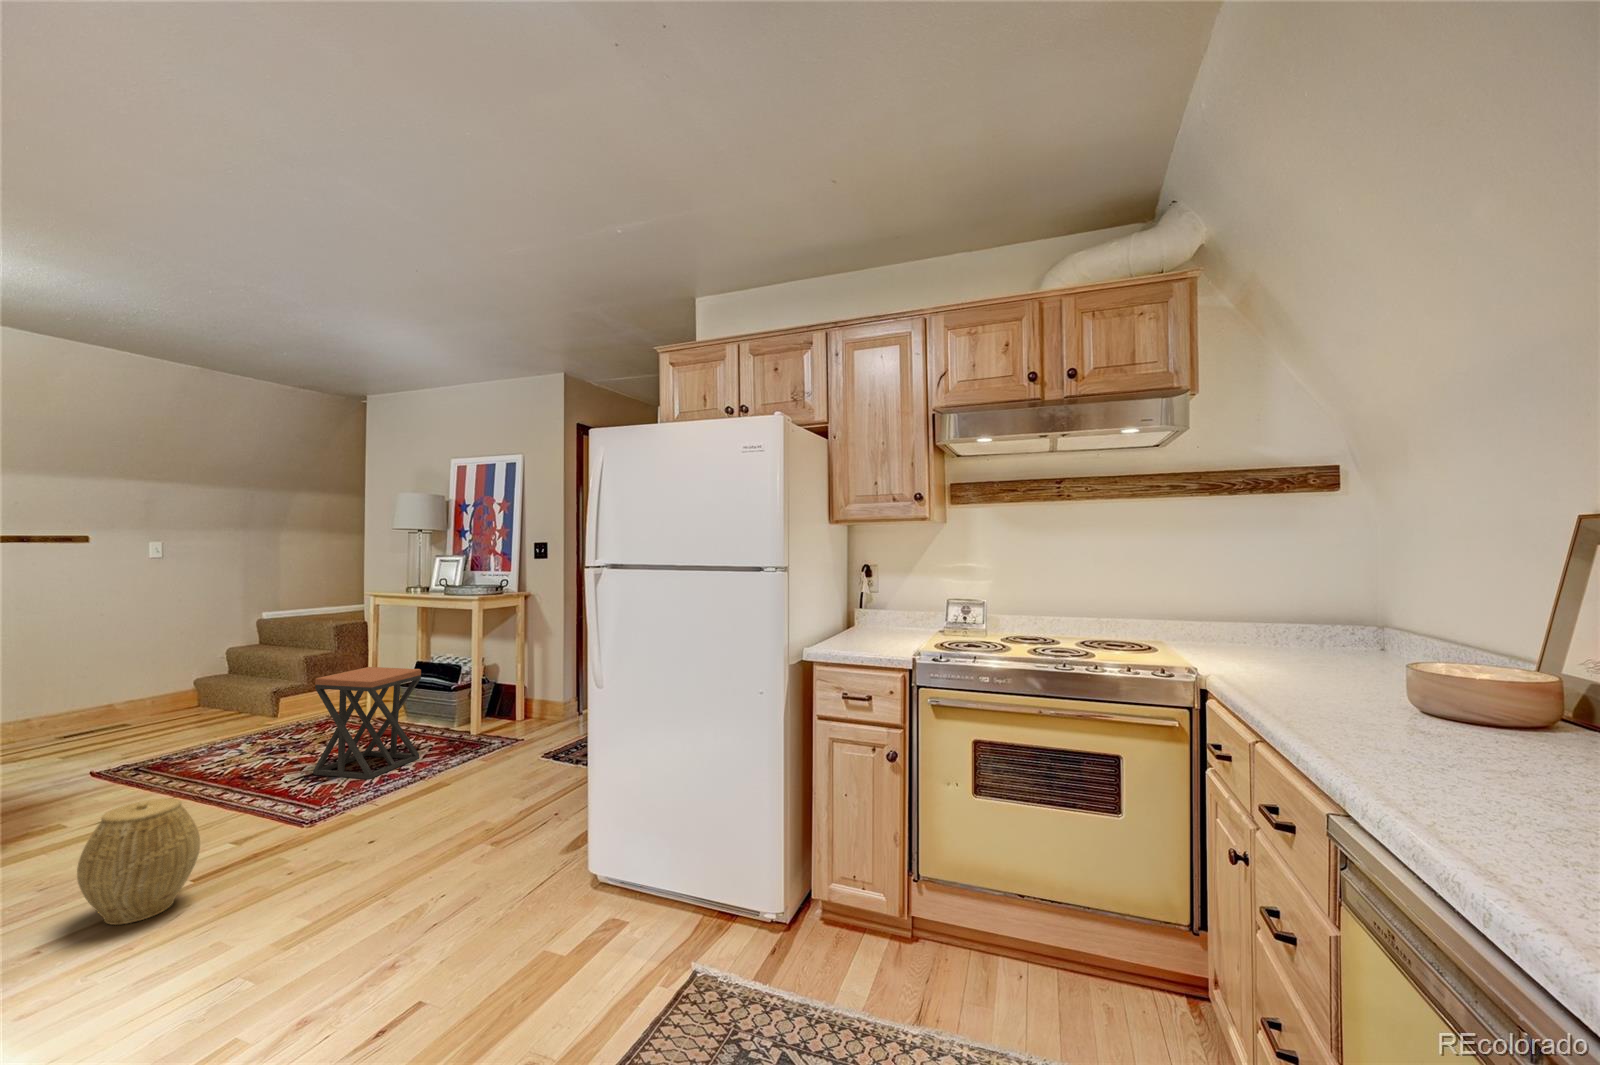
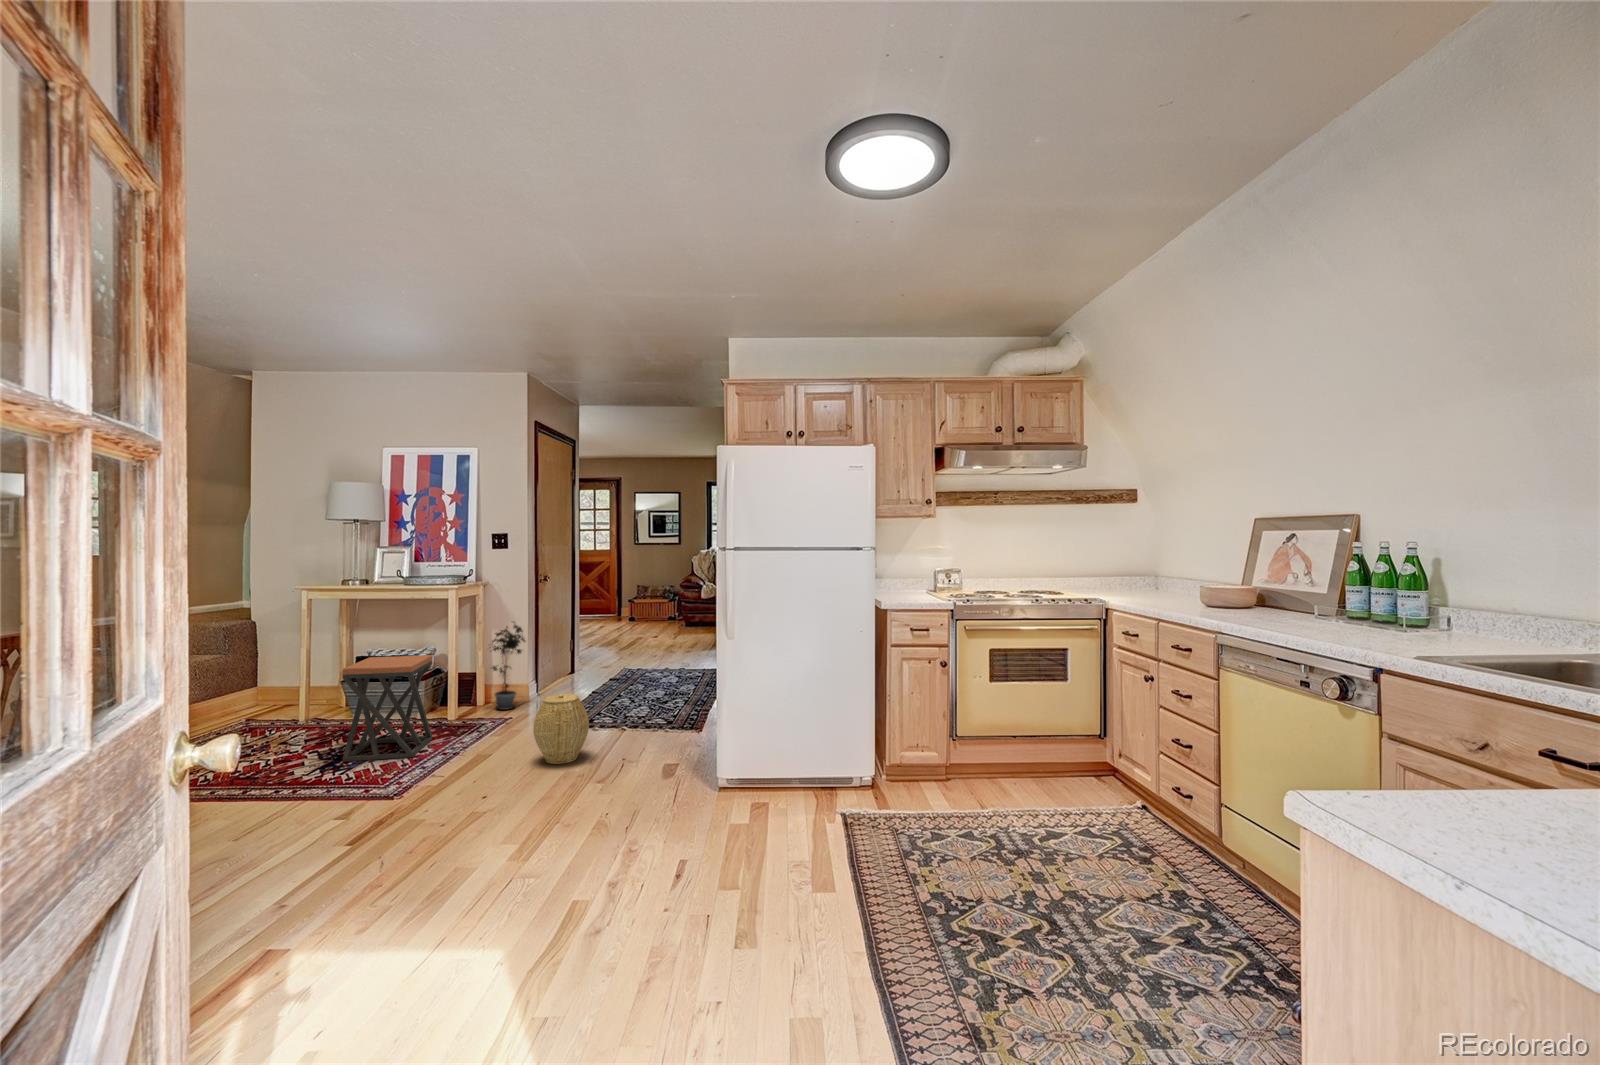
potted plant: none [512,636,556,731] -> present [492,624,525,710]
woven basket: present [77,799,200,925] -> present [533,694,589,764]

